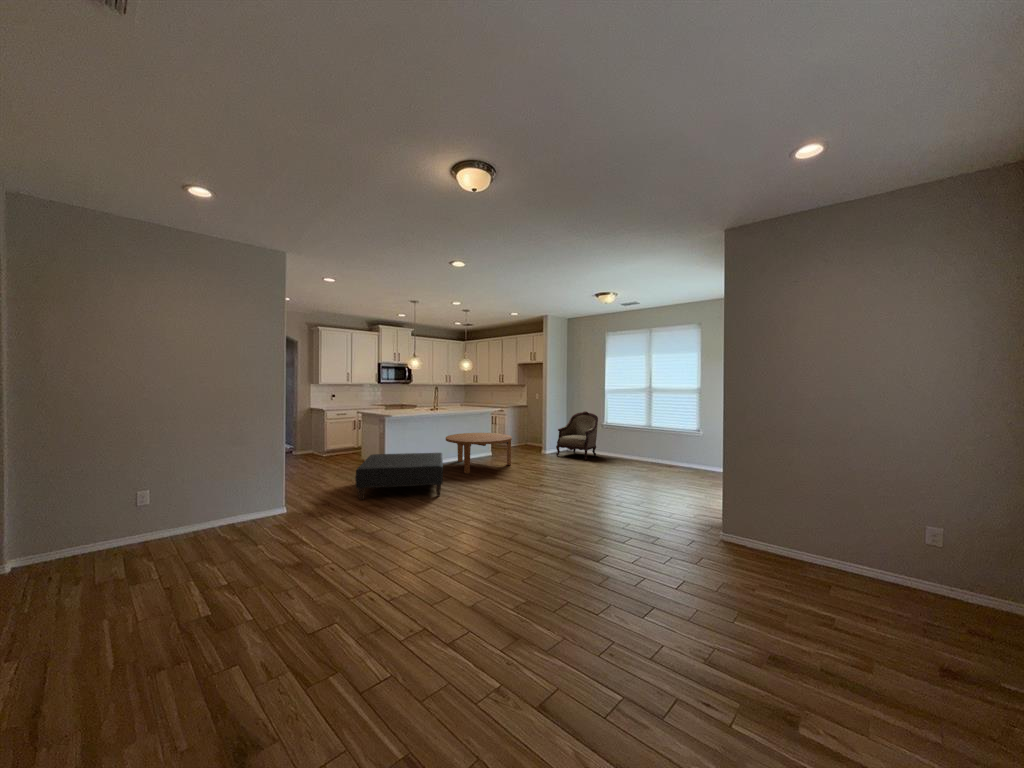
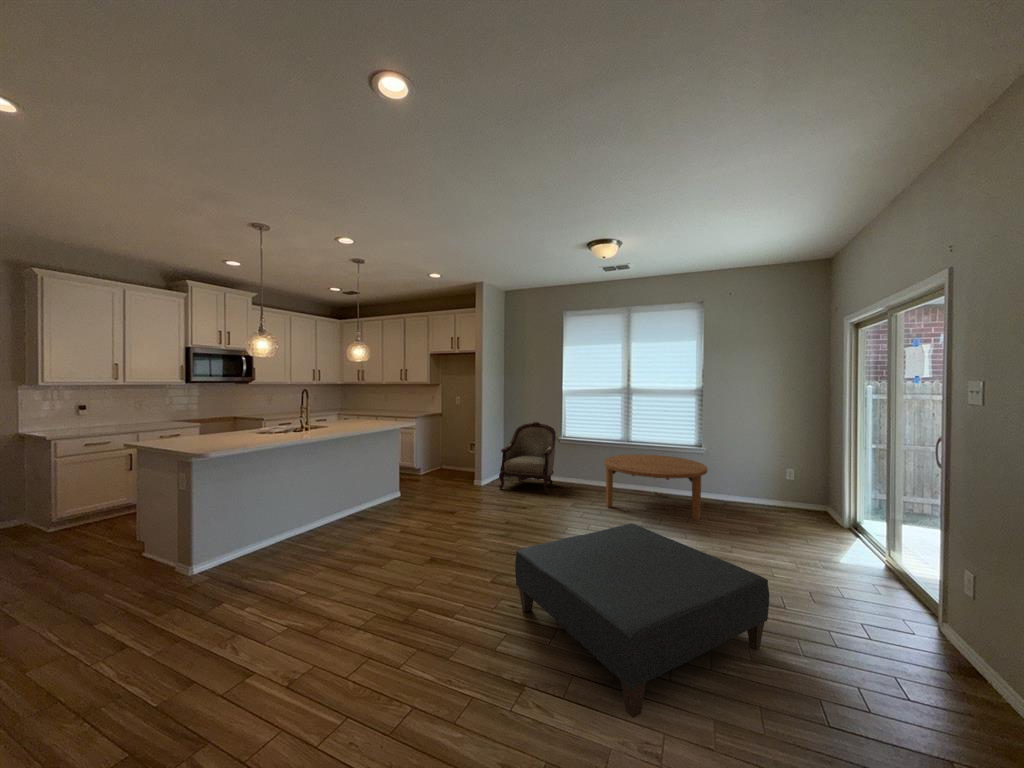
coffee table: present [446,433,512,473] -> present [604,454,707,520]
ottoman: present [355,453,443,500] -> present [515,524,769,718]

